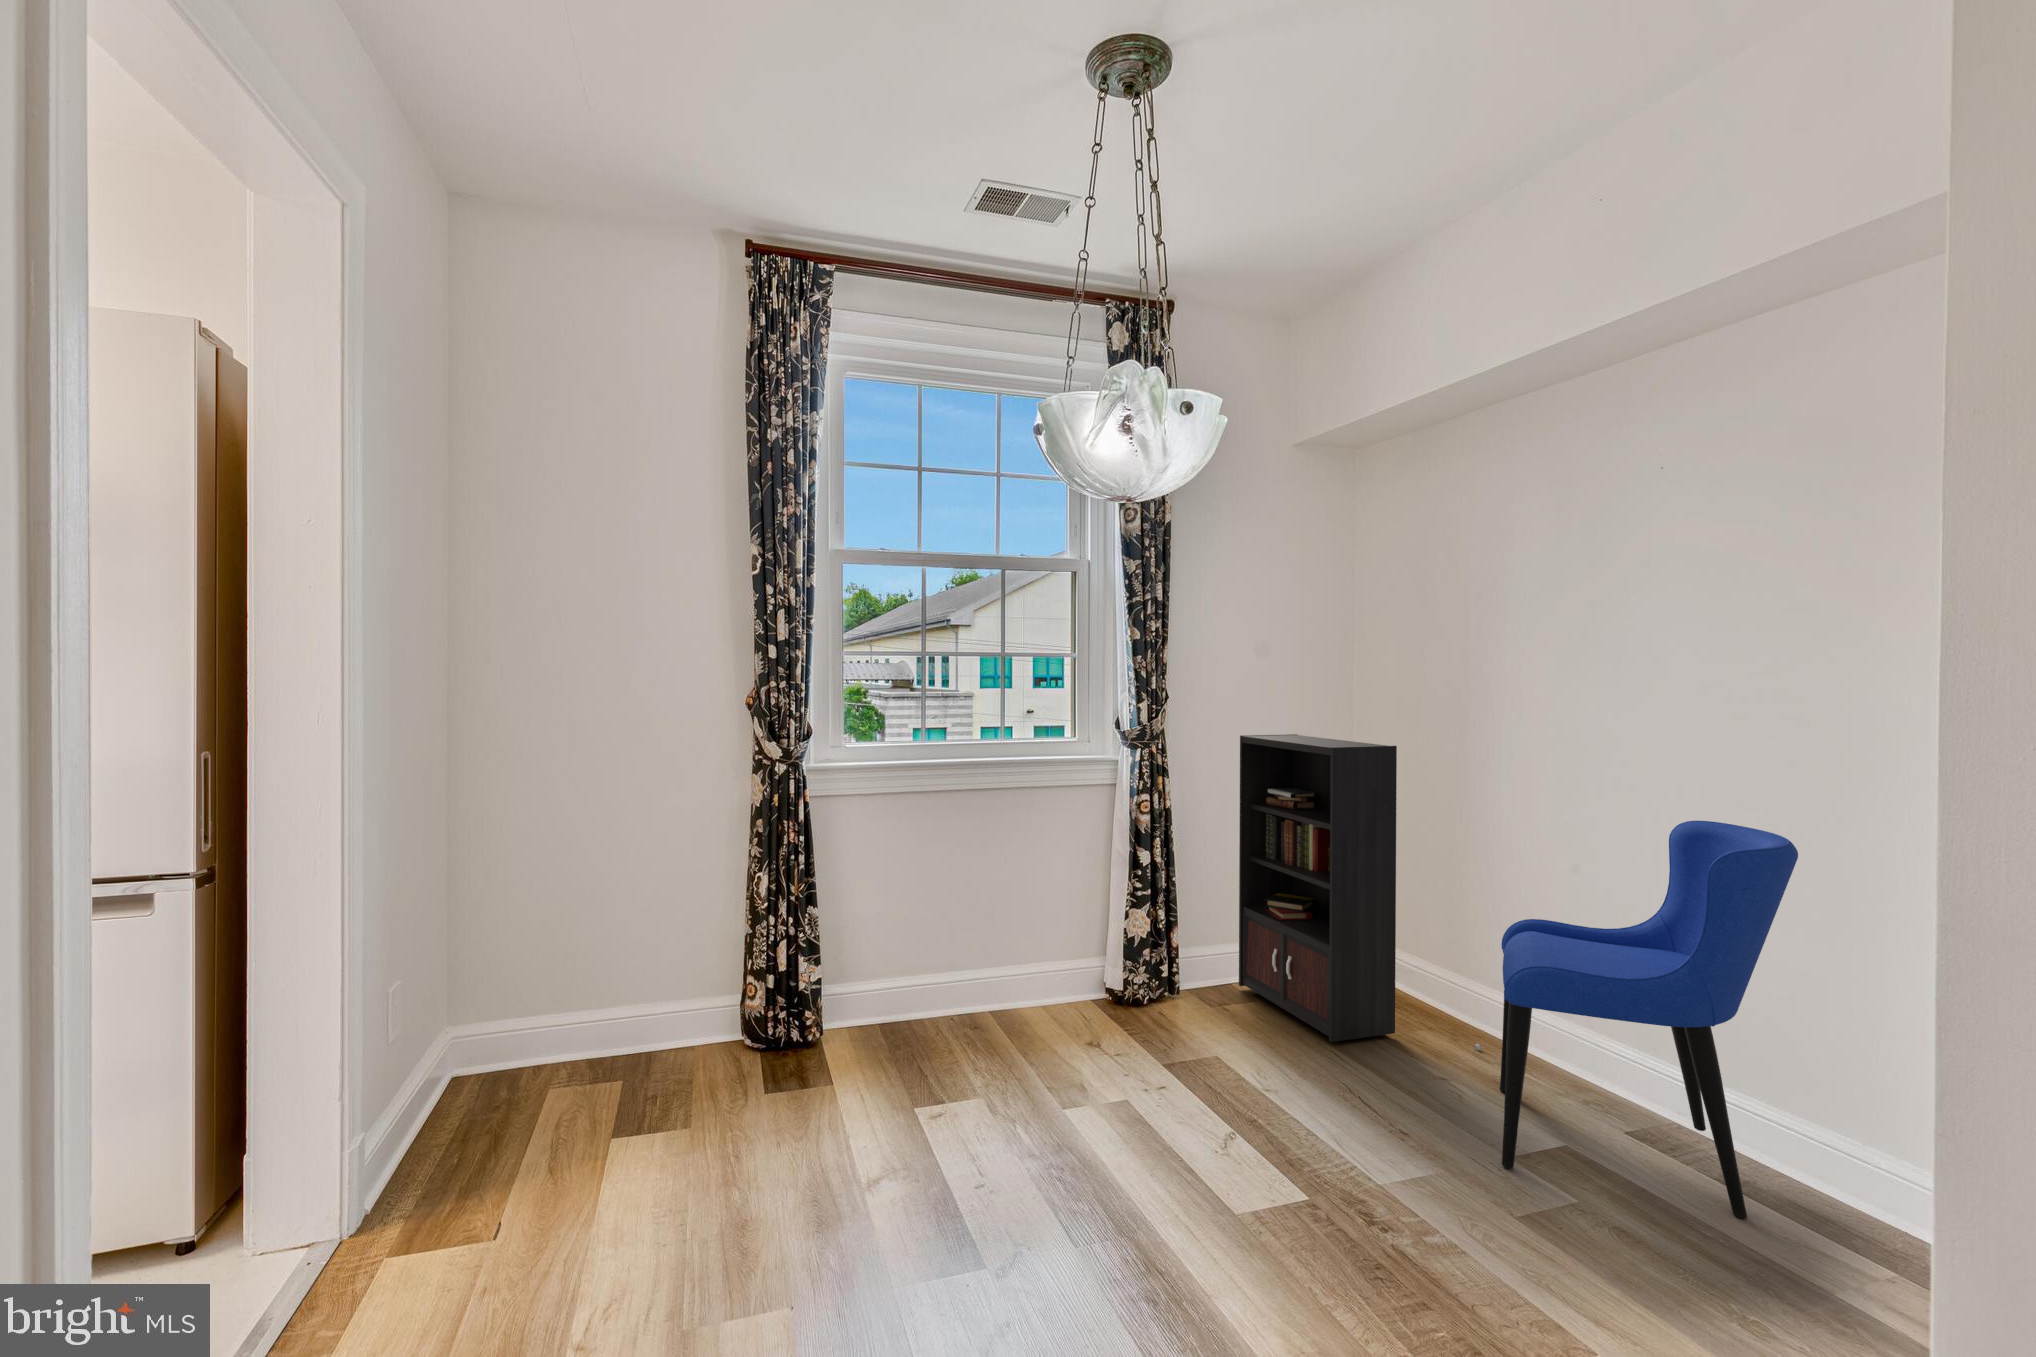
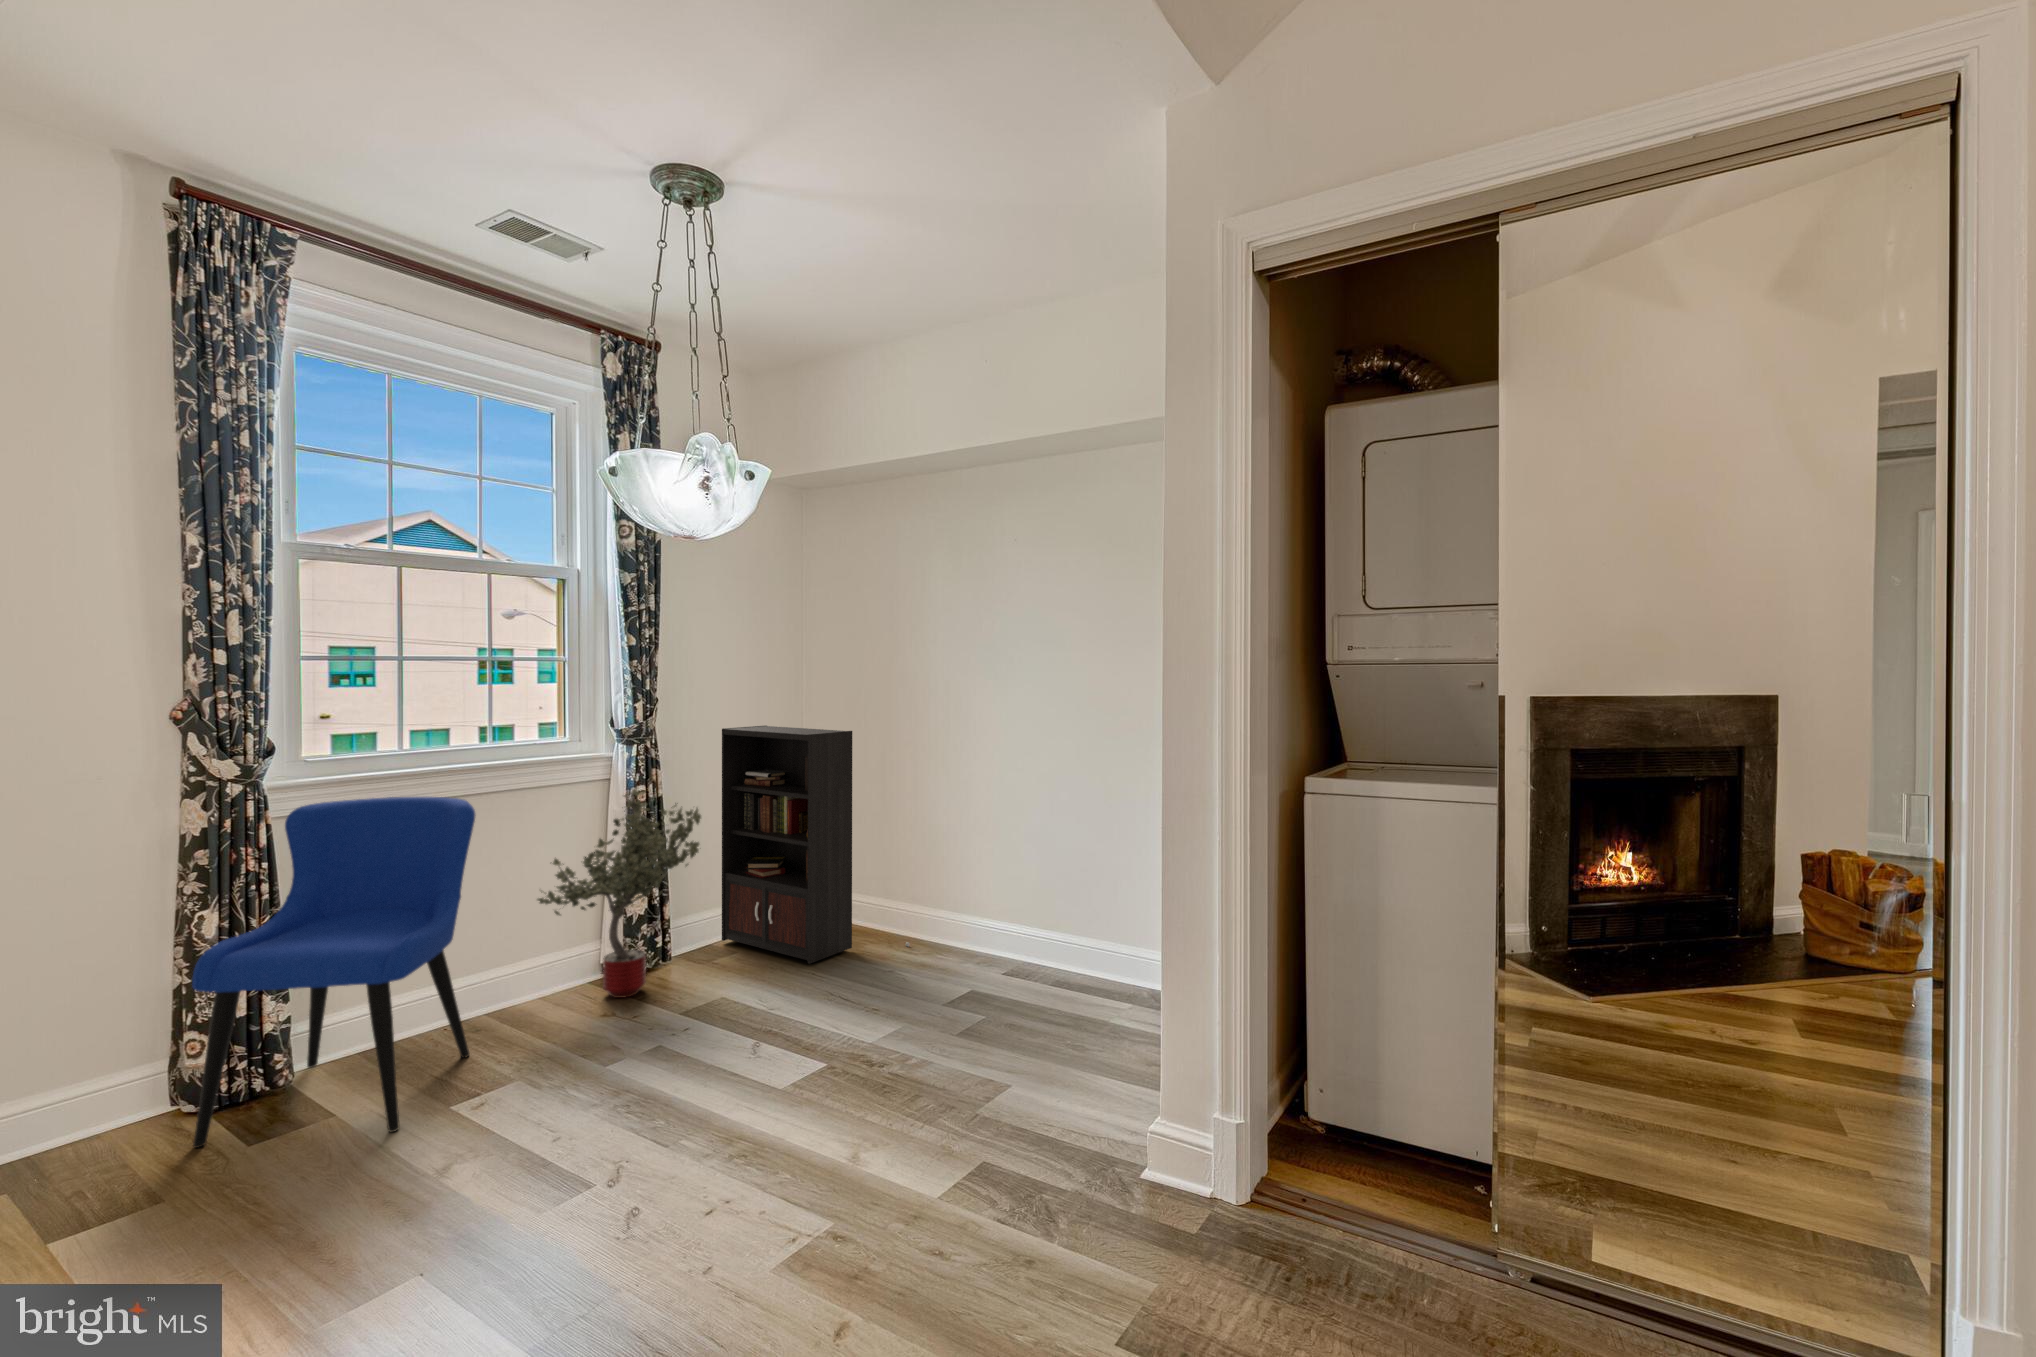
potted tree: none [1025,796,1204,1031] -> present [537,789,701,998]
dining chair: present [1500,821,1798,1218] -> present [192,797,476,1148]

